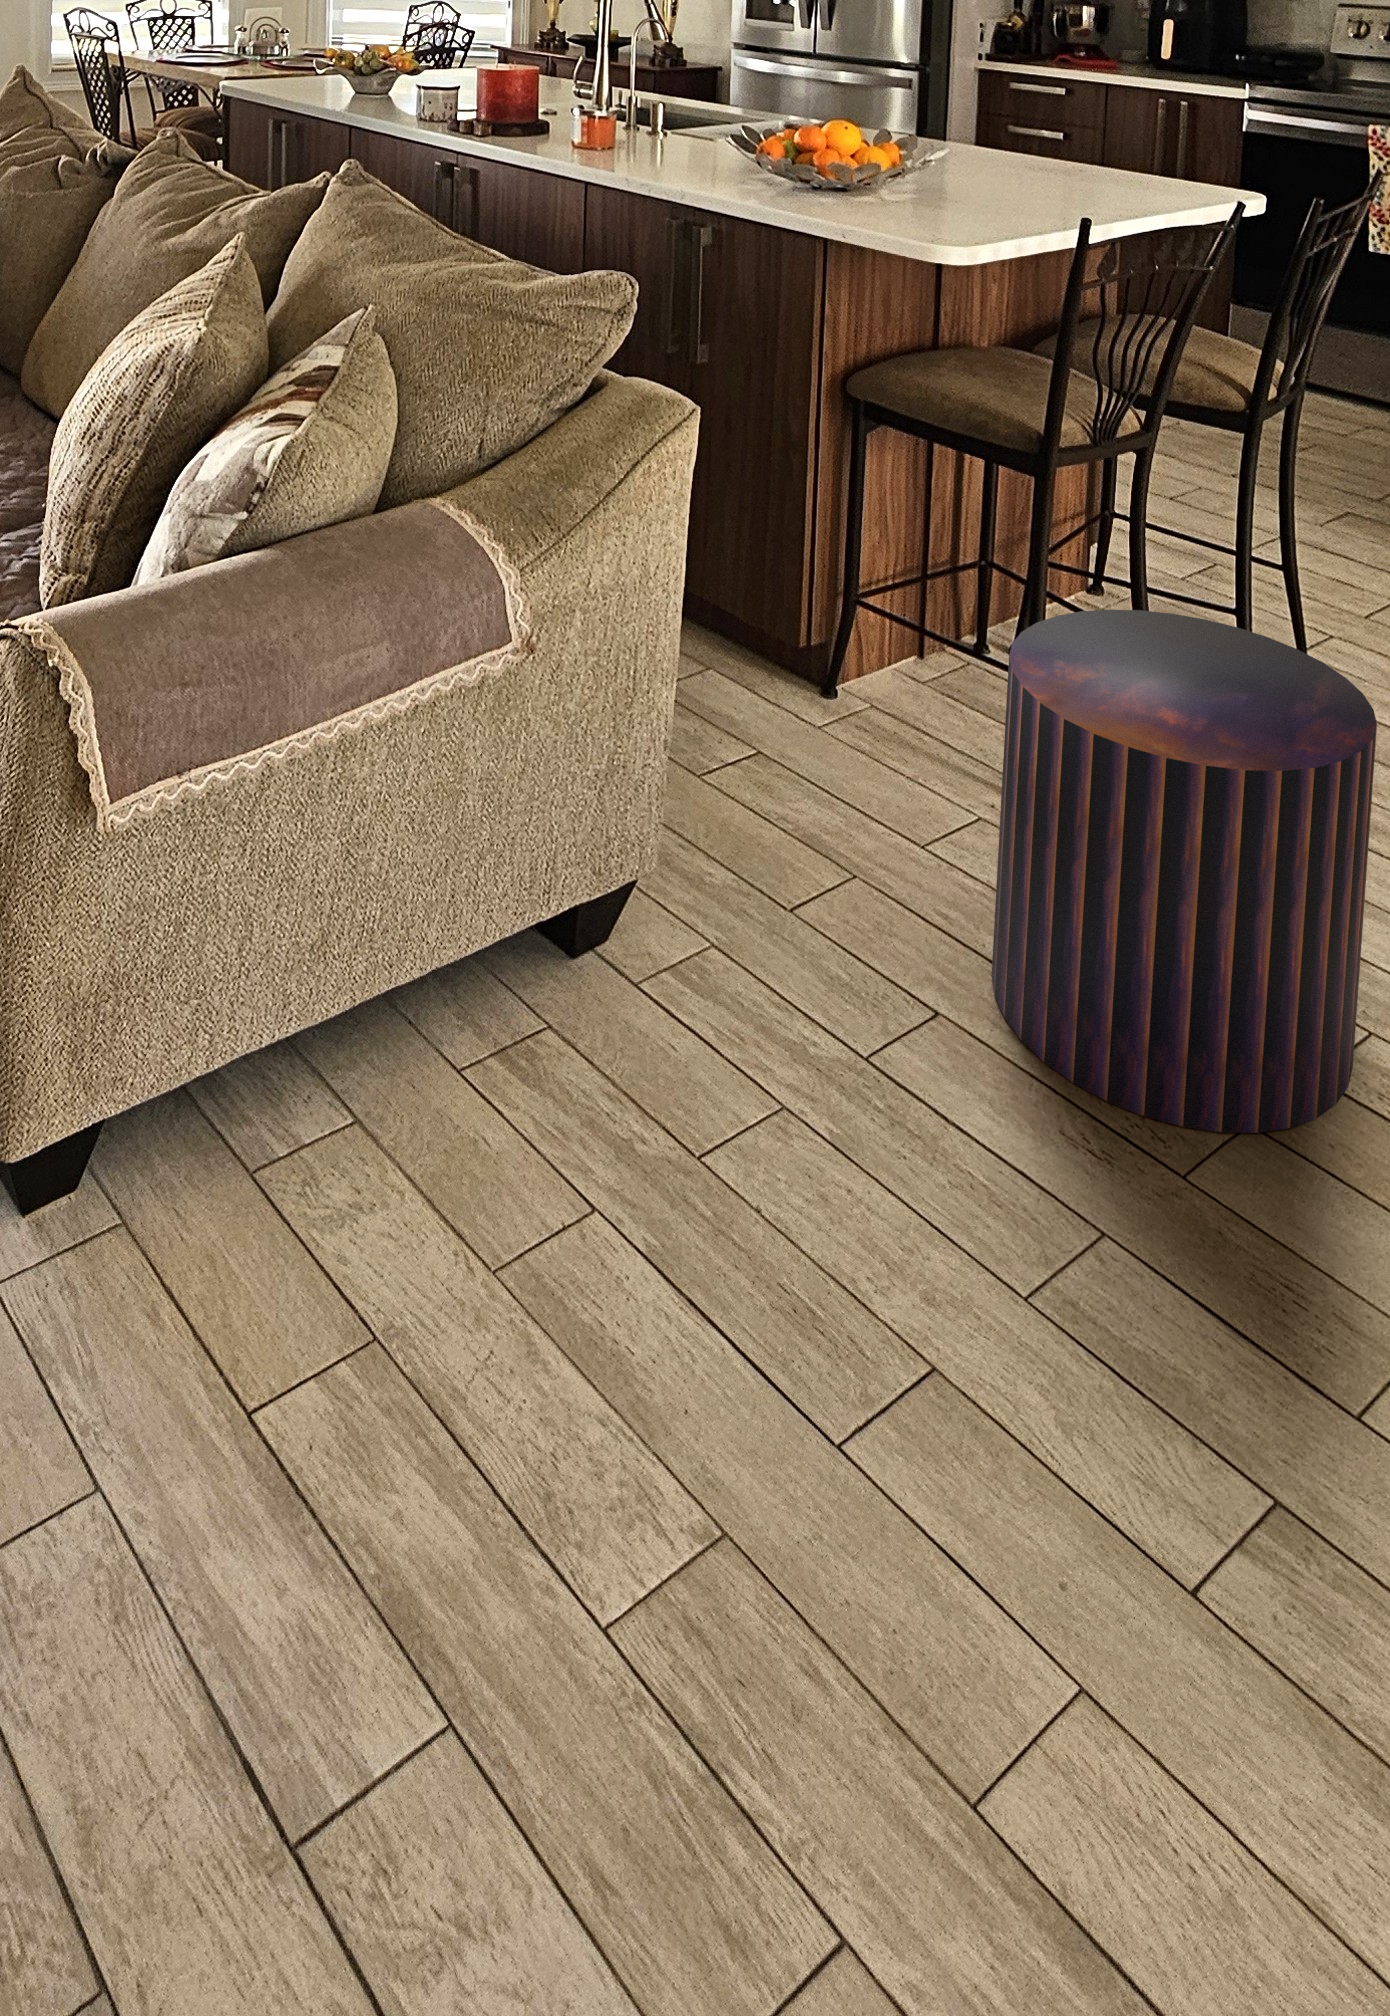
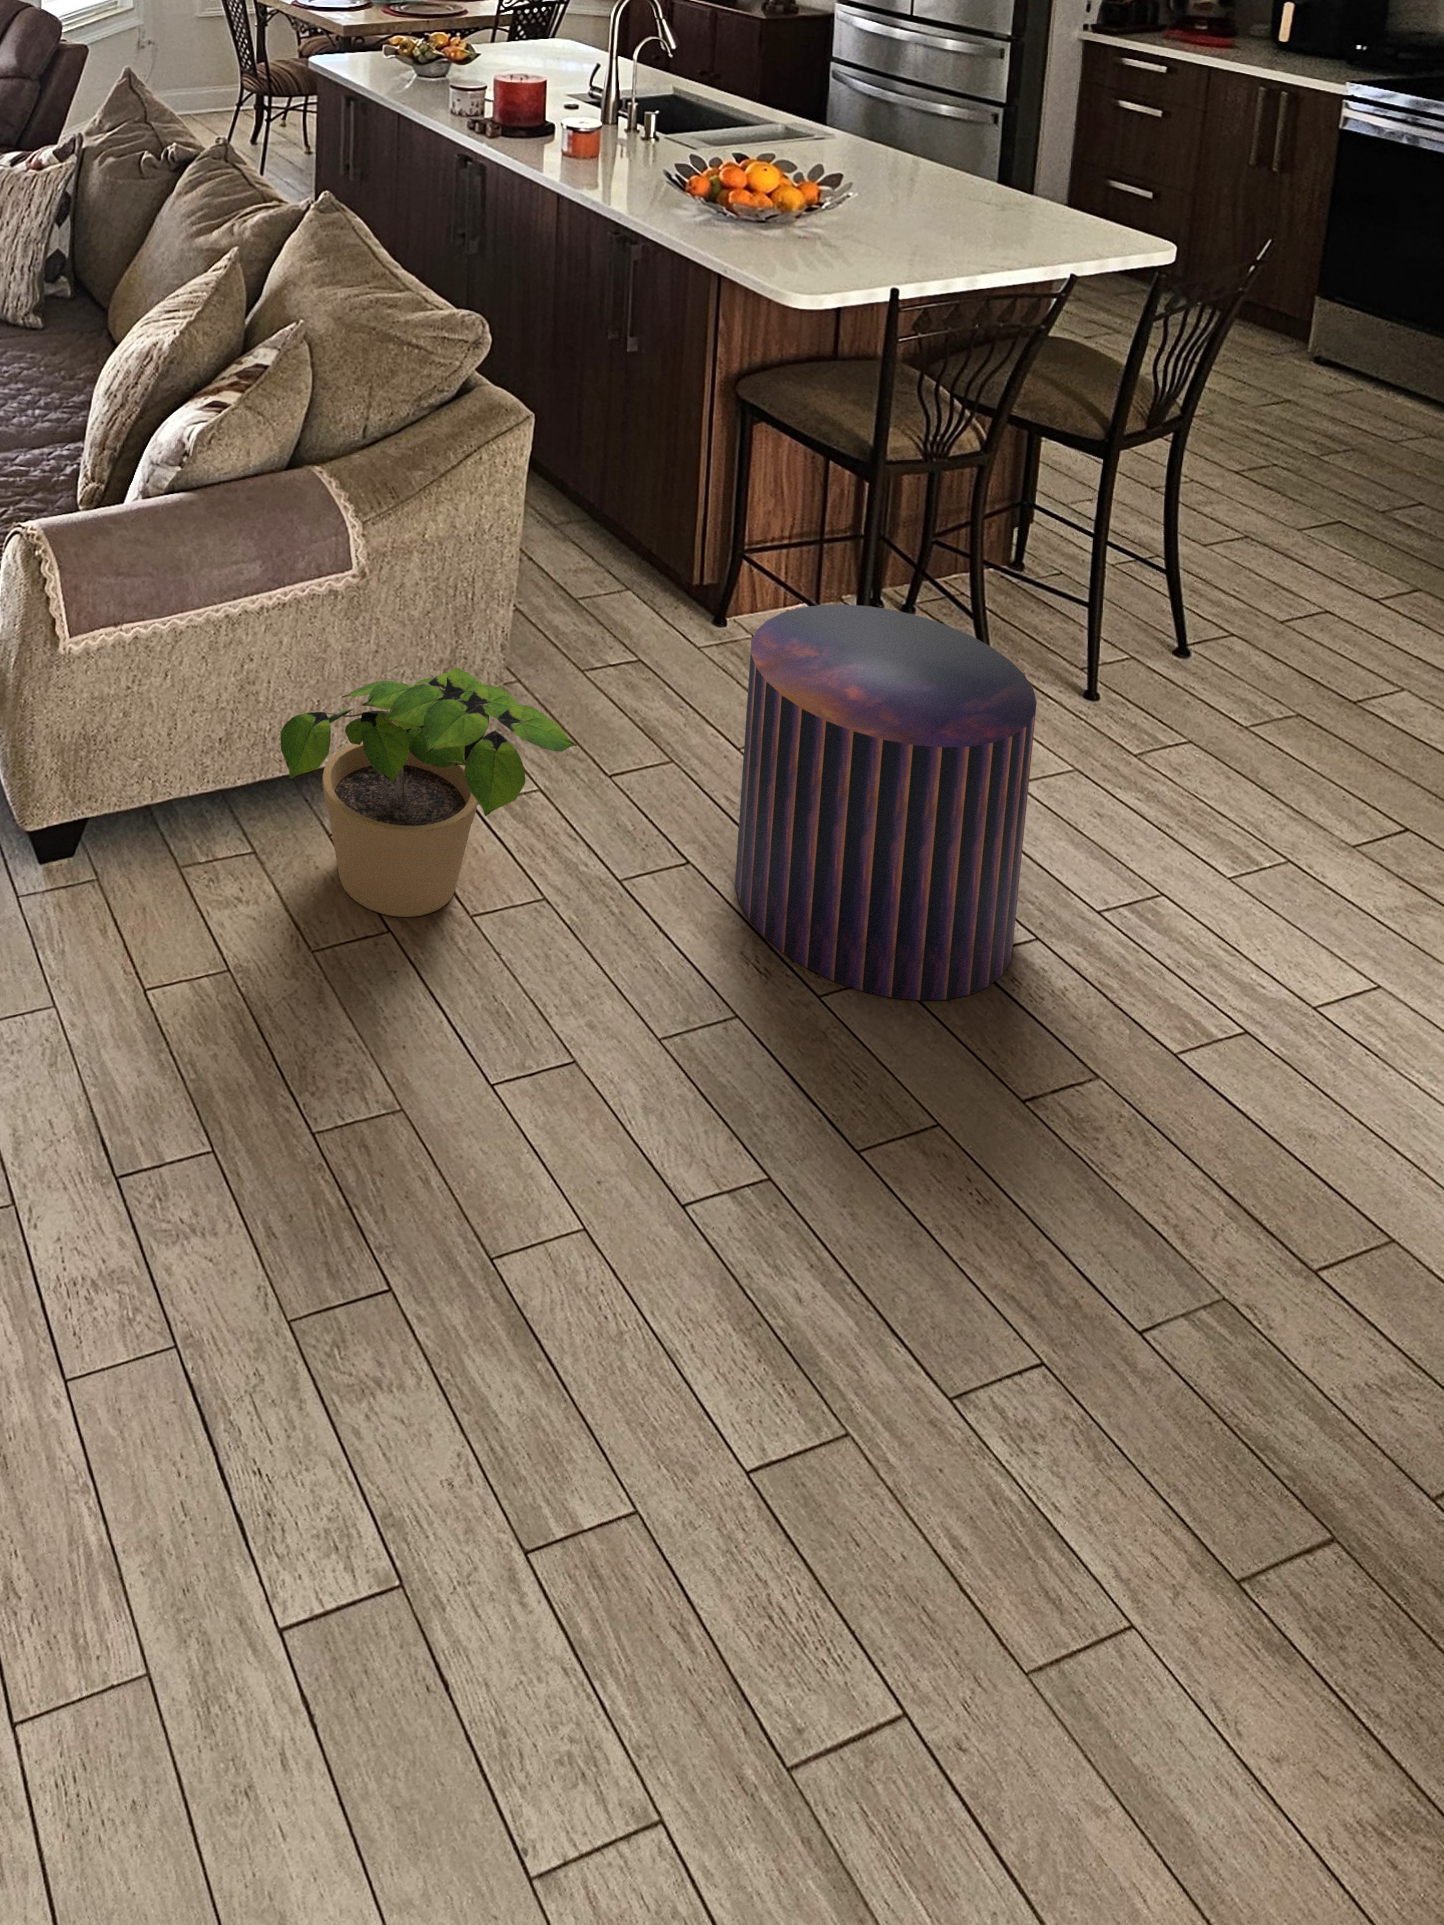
potted plant: none [436,768,901,1176] -> present [280,668,577,917]

